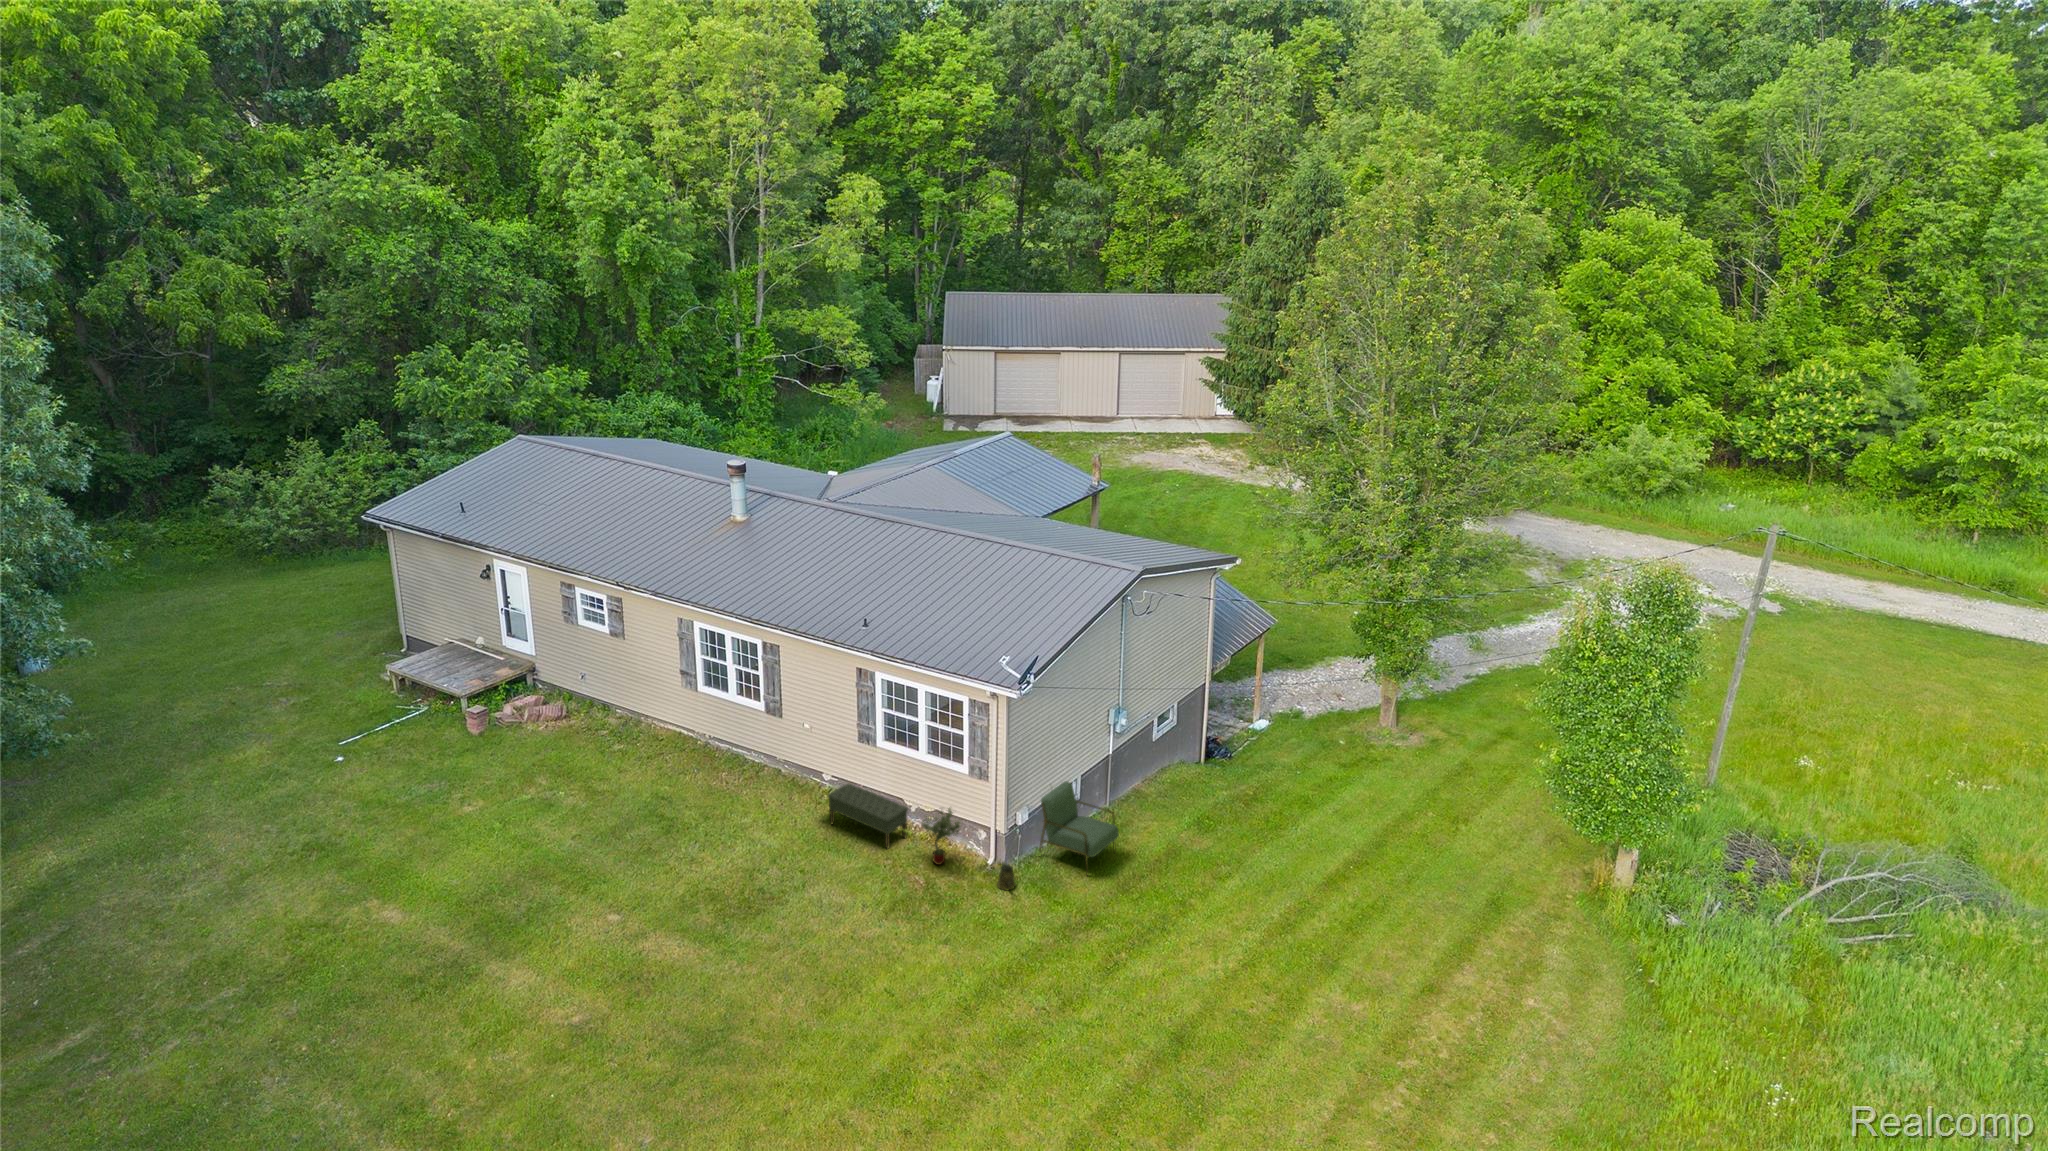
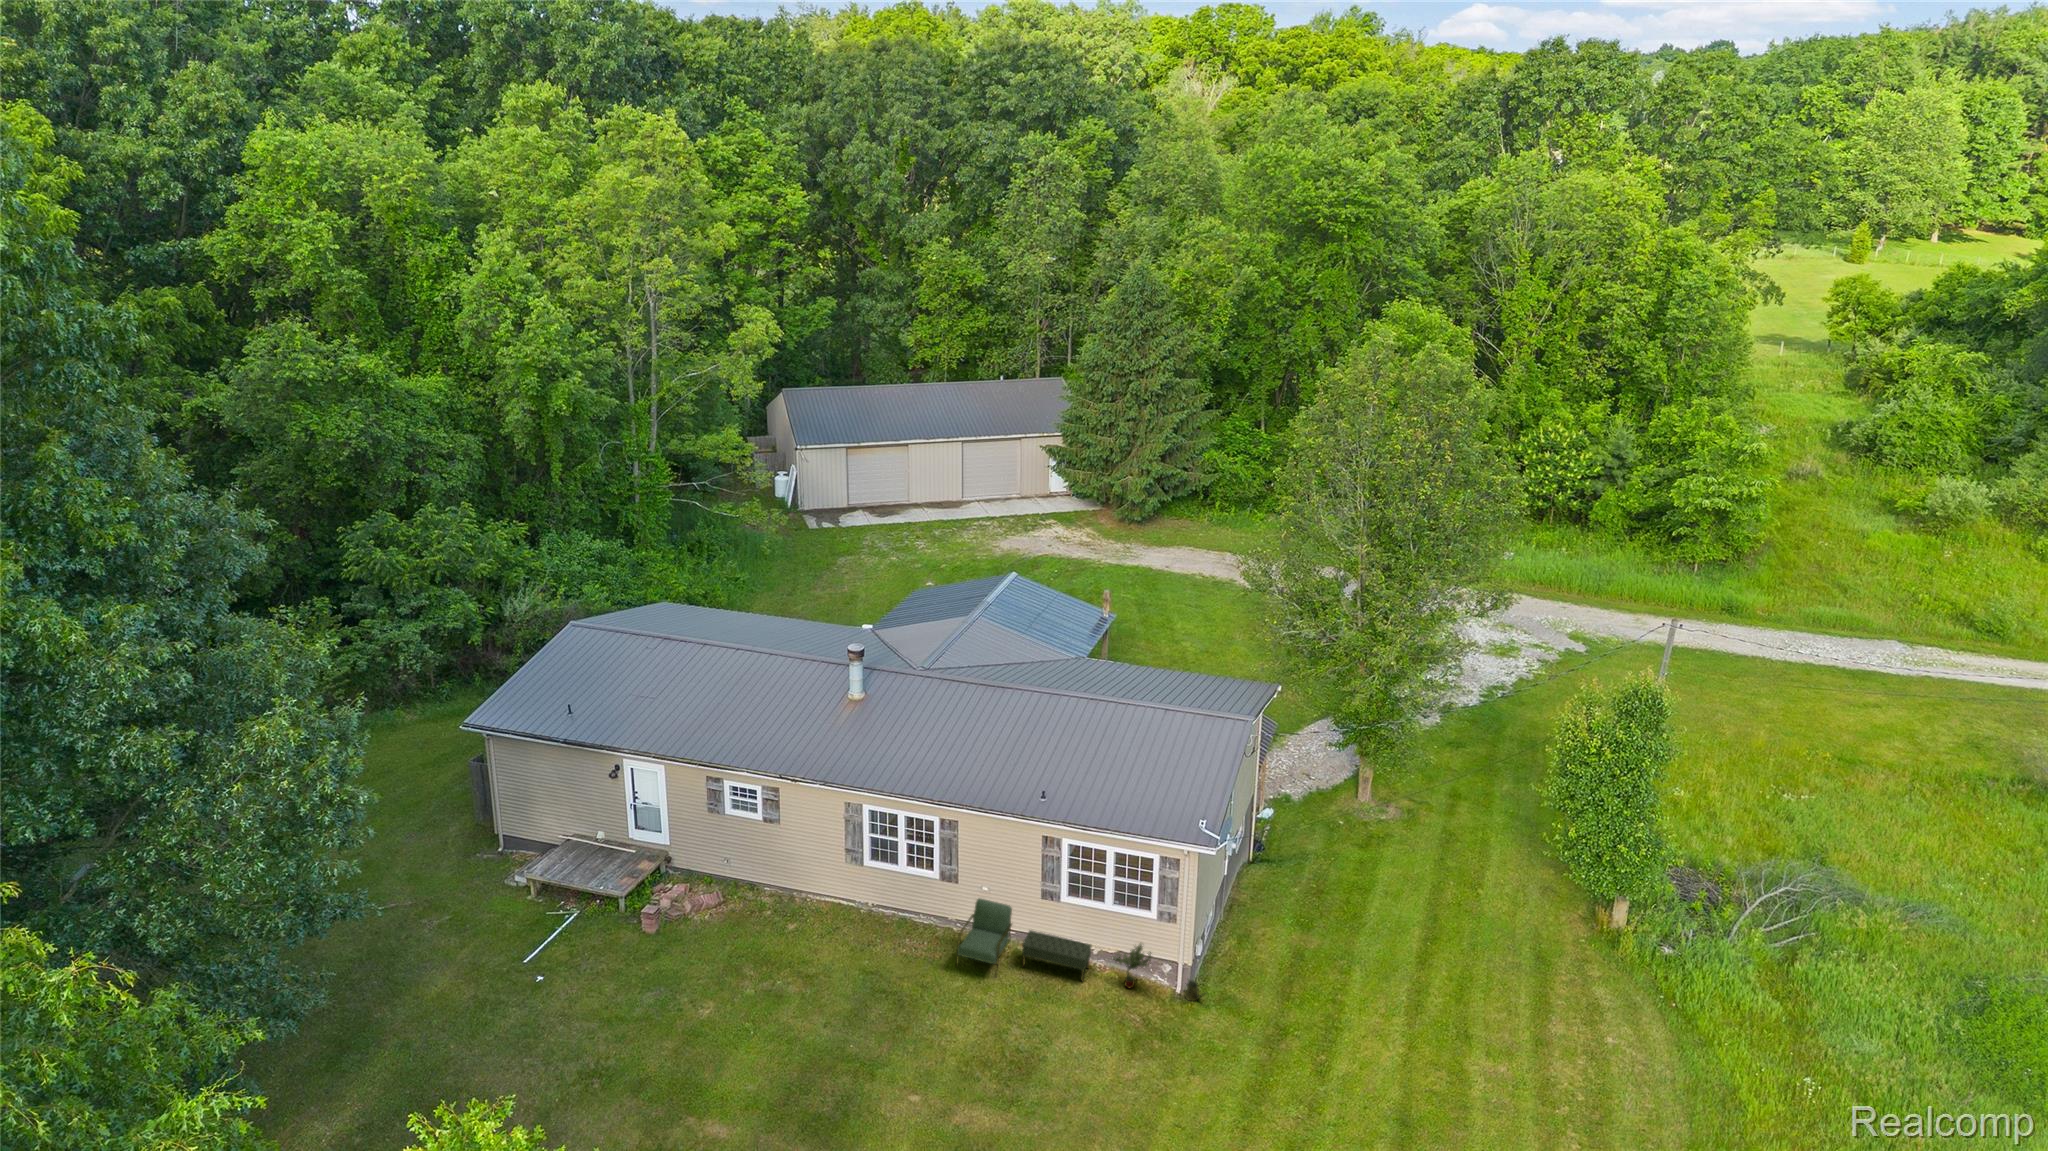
chair: present [1039,781,1119,875] -> present [956,899,1012,976]

